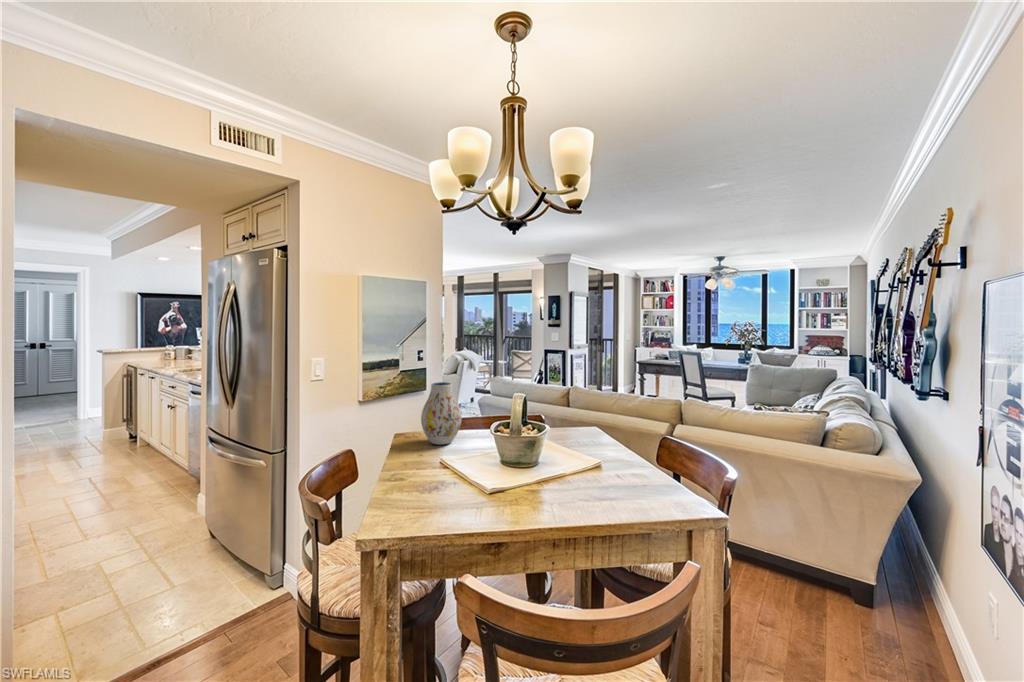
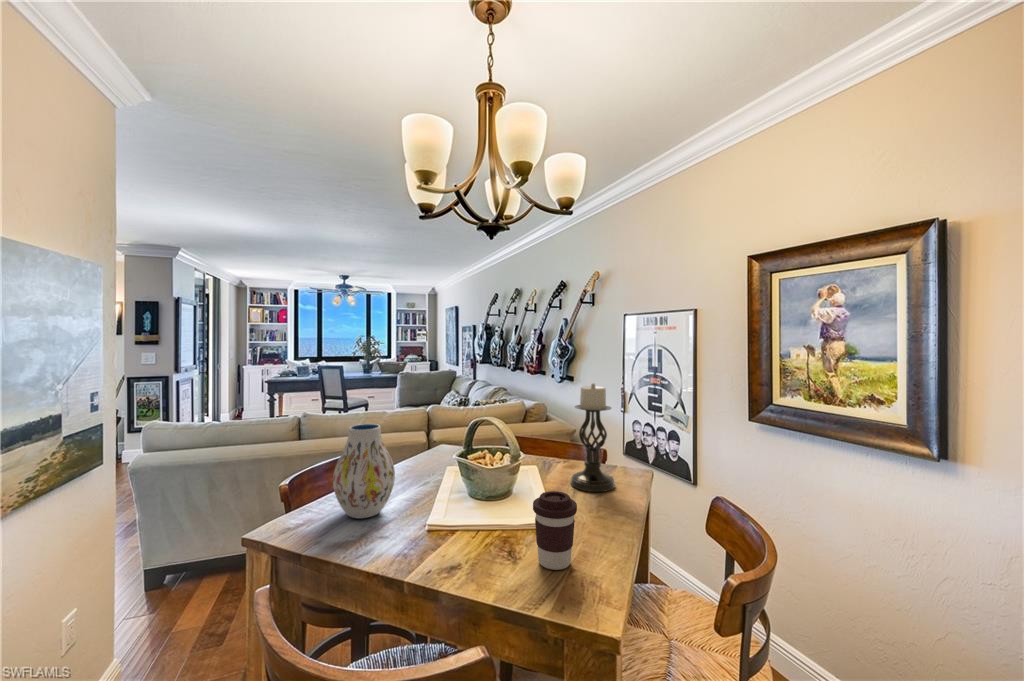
candle holder: none [582,377,631,498] -> present [571,383,615,492]
coffee cup: none [413,447,449,508] -> present [533,491,577,570]

